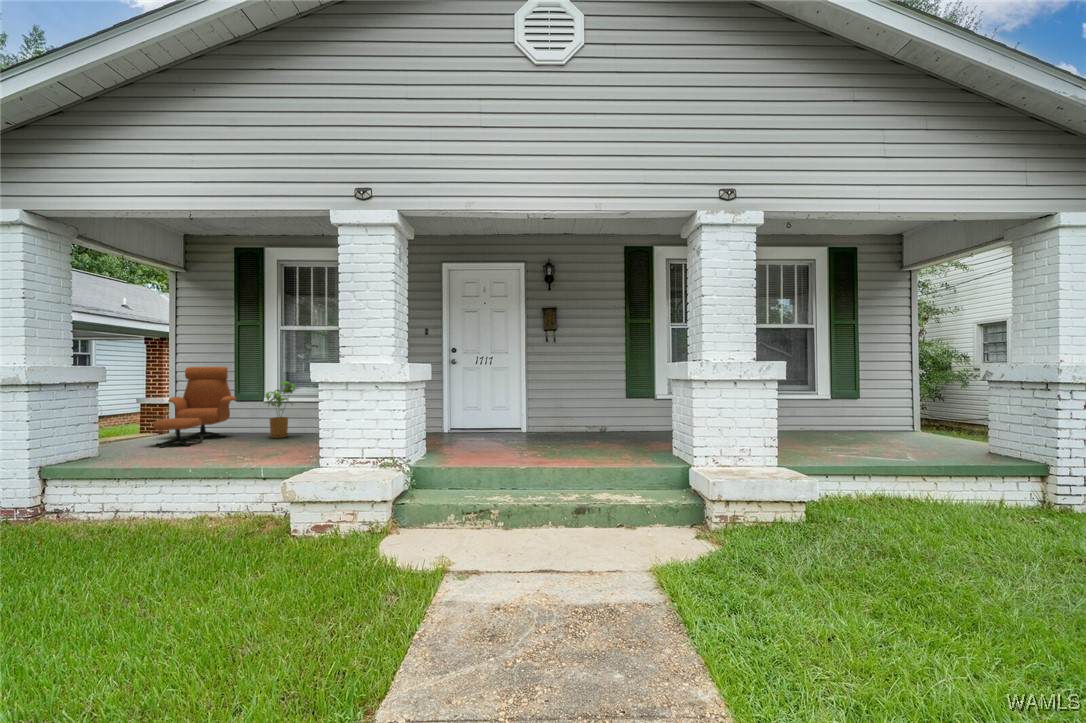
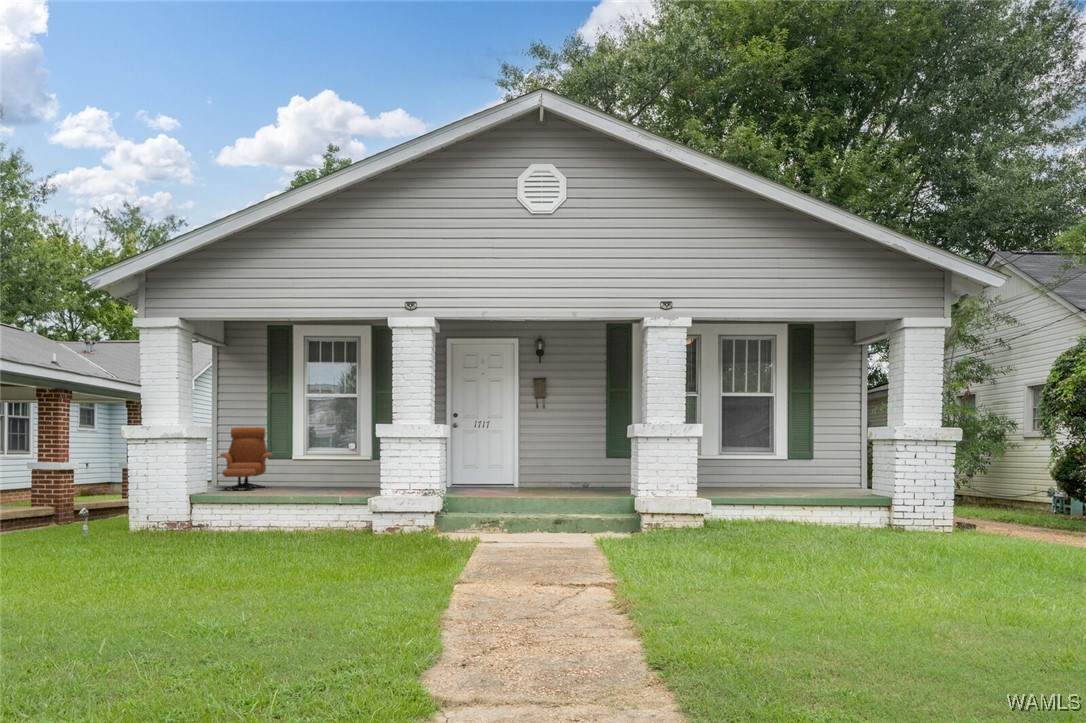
house plant: present [266,381,299,438] -> none [300,440,328,488]

